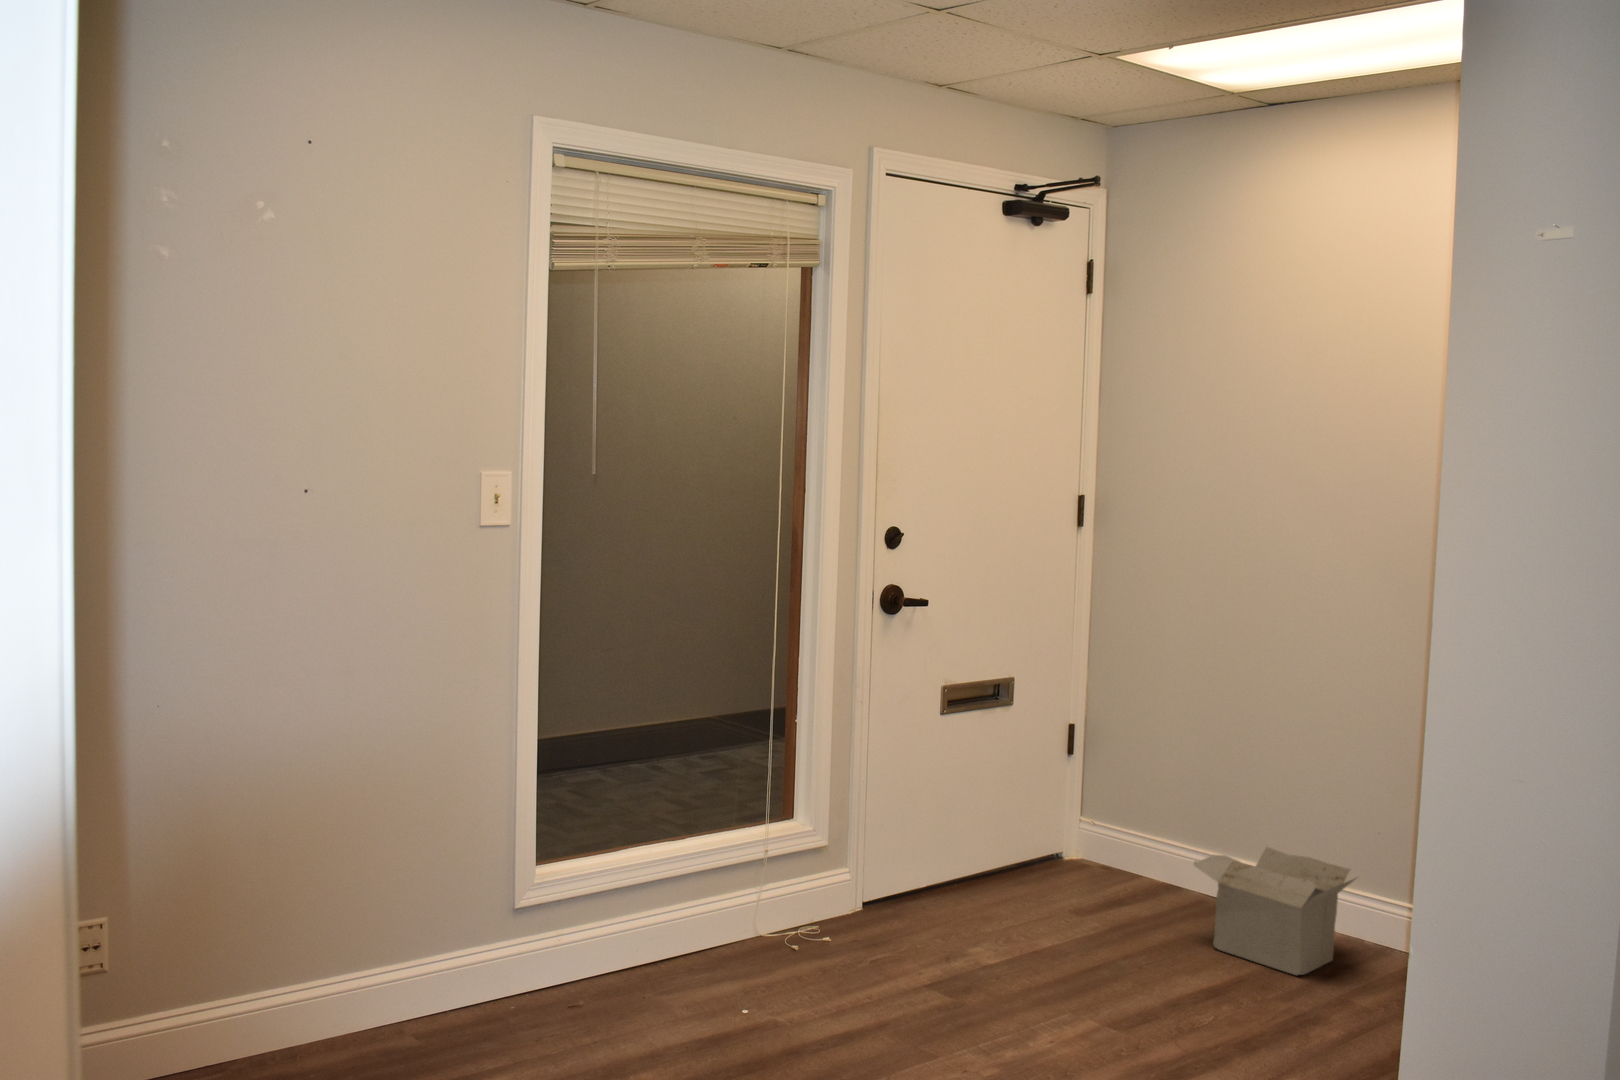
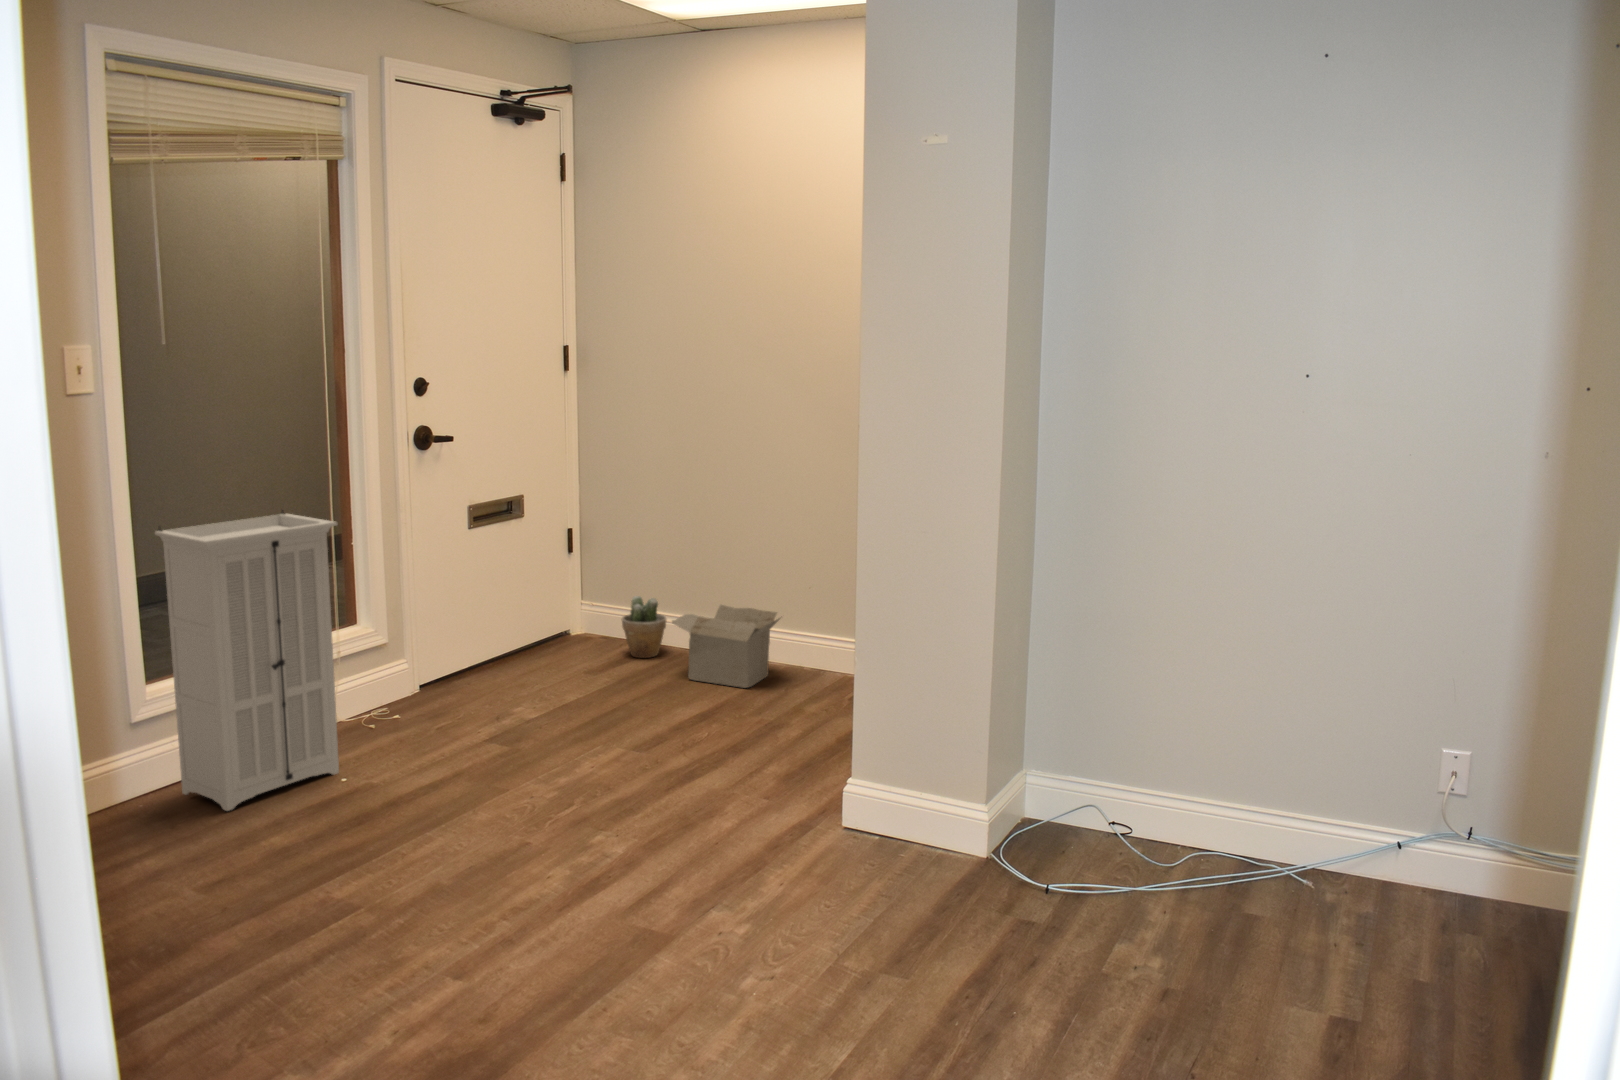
storage cabinet: none [552,671,754,1043] -> present [155,510,339,811]
potted plant: none [1129,820,1191,906] -> present [622,596,666,658]

